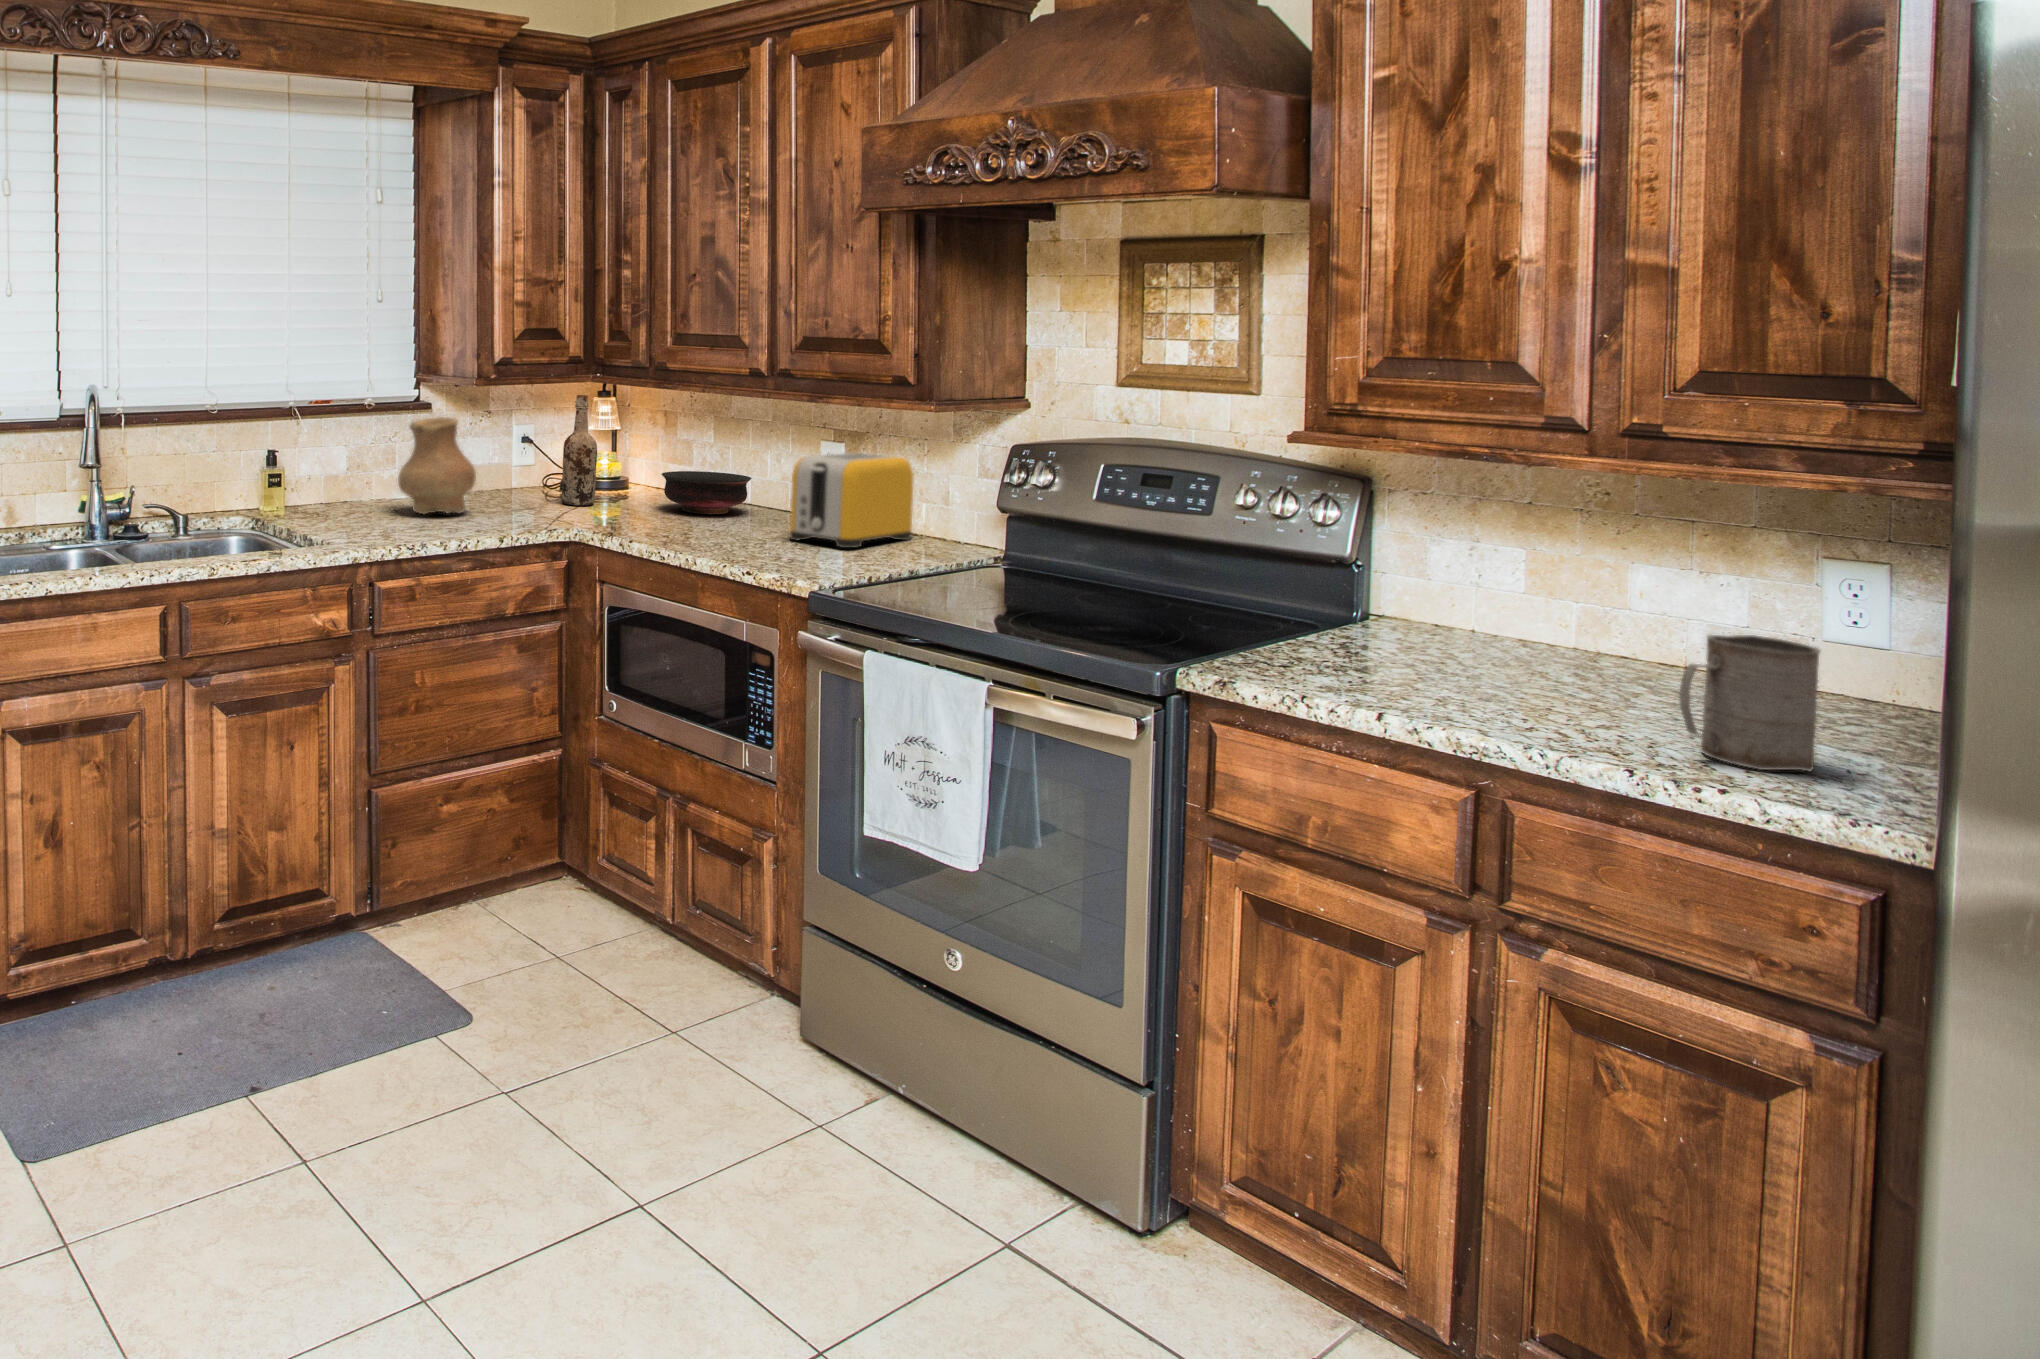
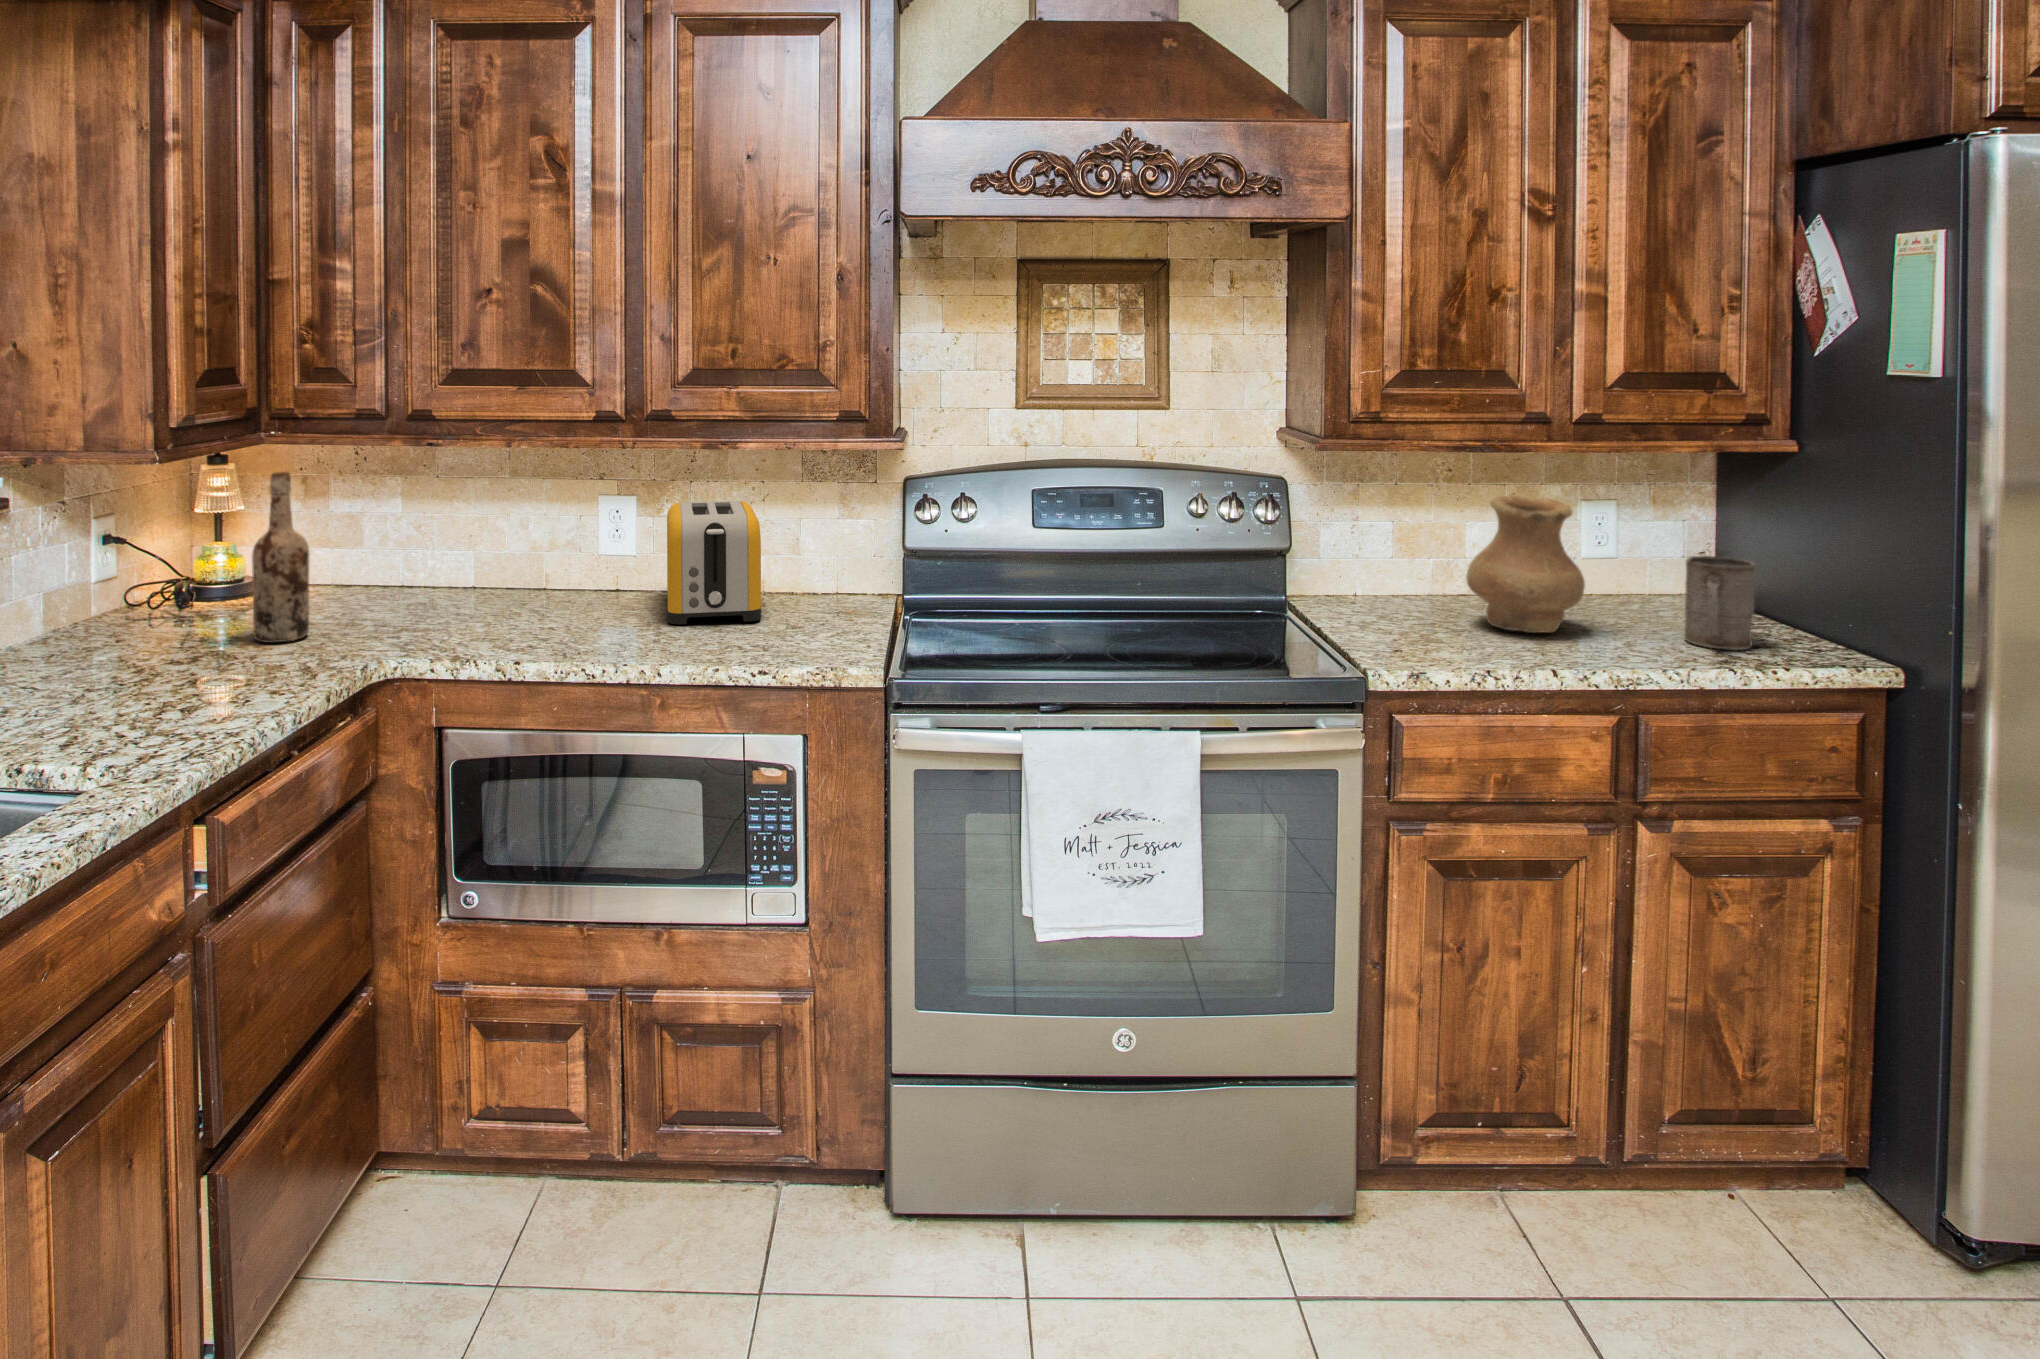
vase: present [398,417,476,514] -> present [1466,496,1585,633]
bowl: present [662,471,752,514] -> none [397,551,527,615]

